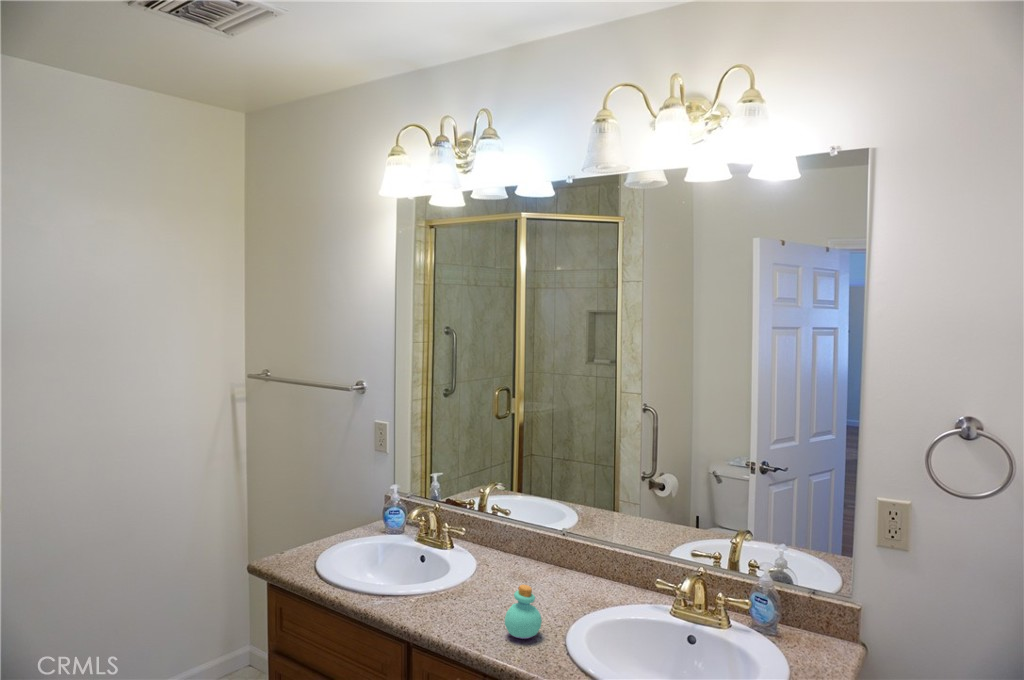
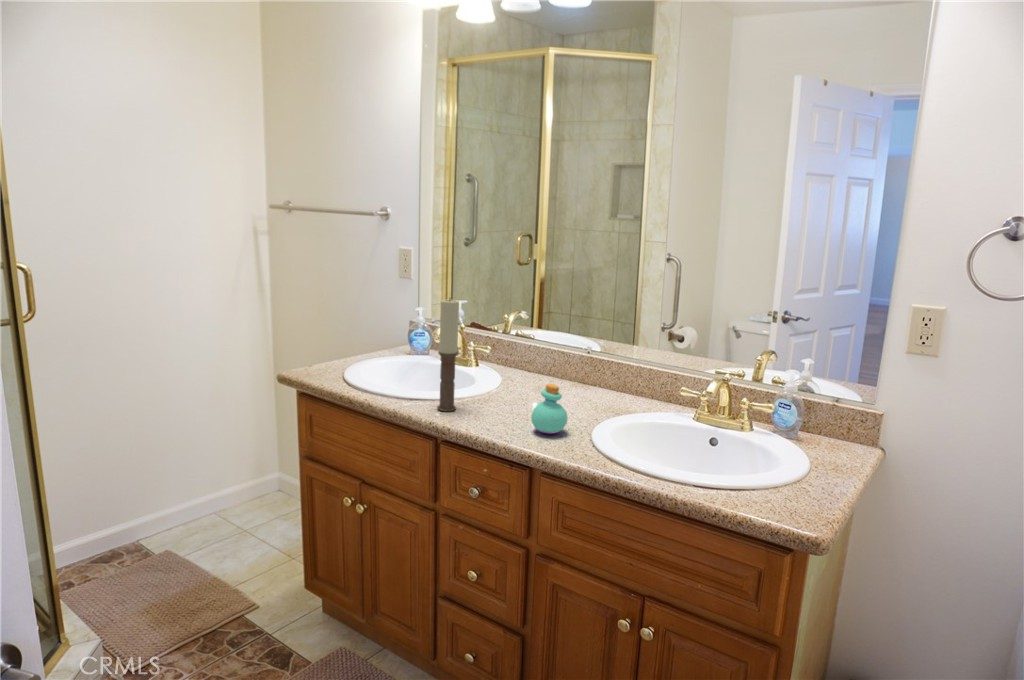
candle: none [409,493,431,612] -> present [437,299,459,411]

